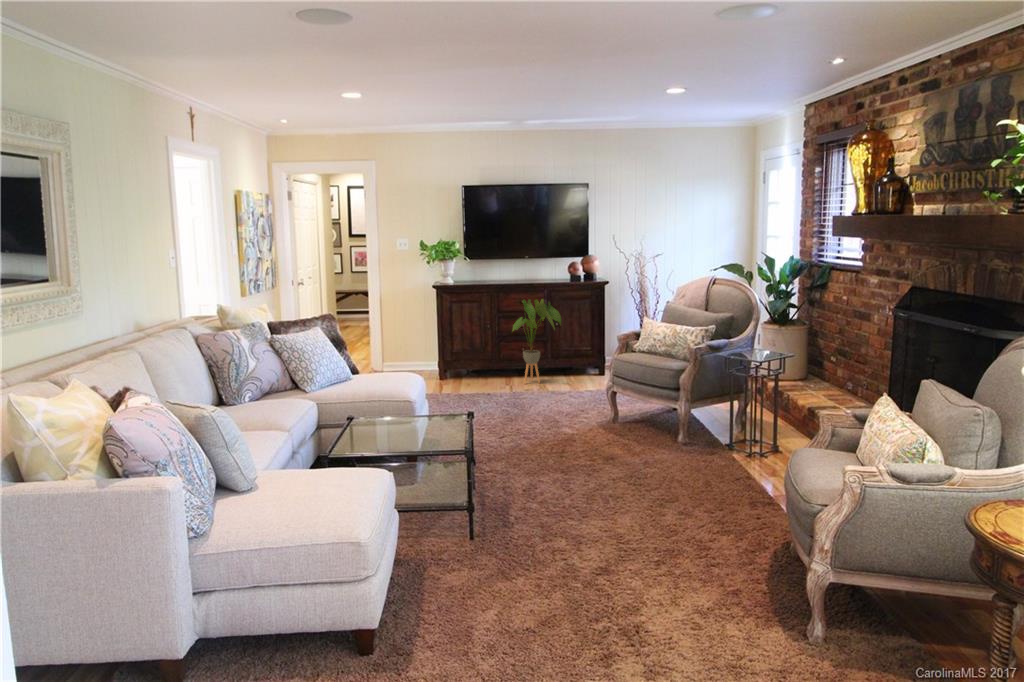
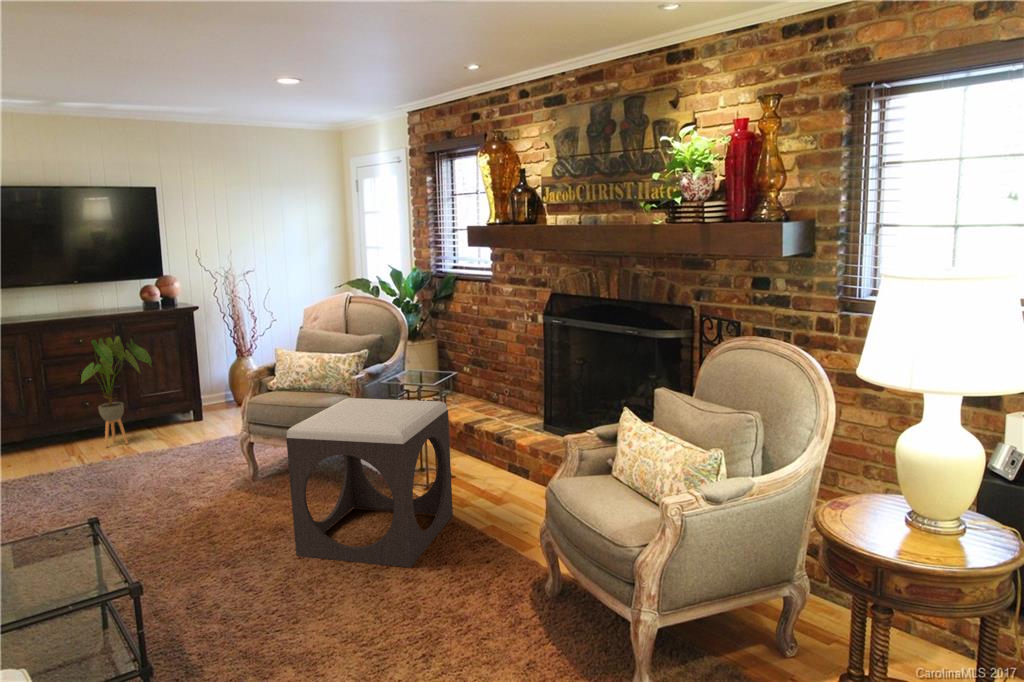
footstool: none [609,362,755,506] -> present [286,398,453,567]

